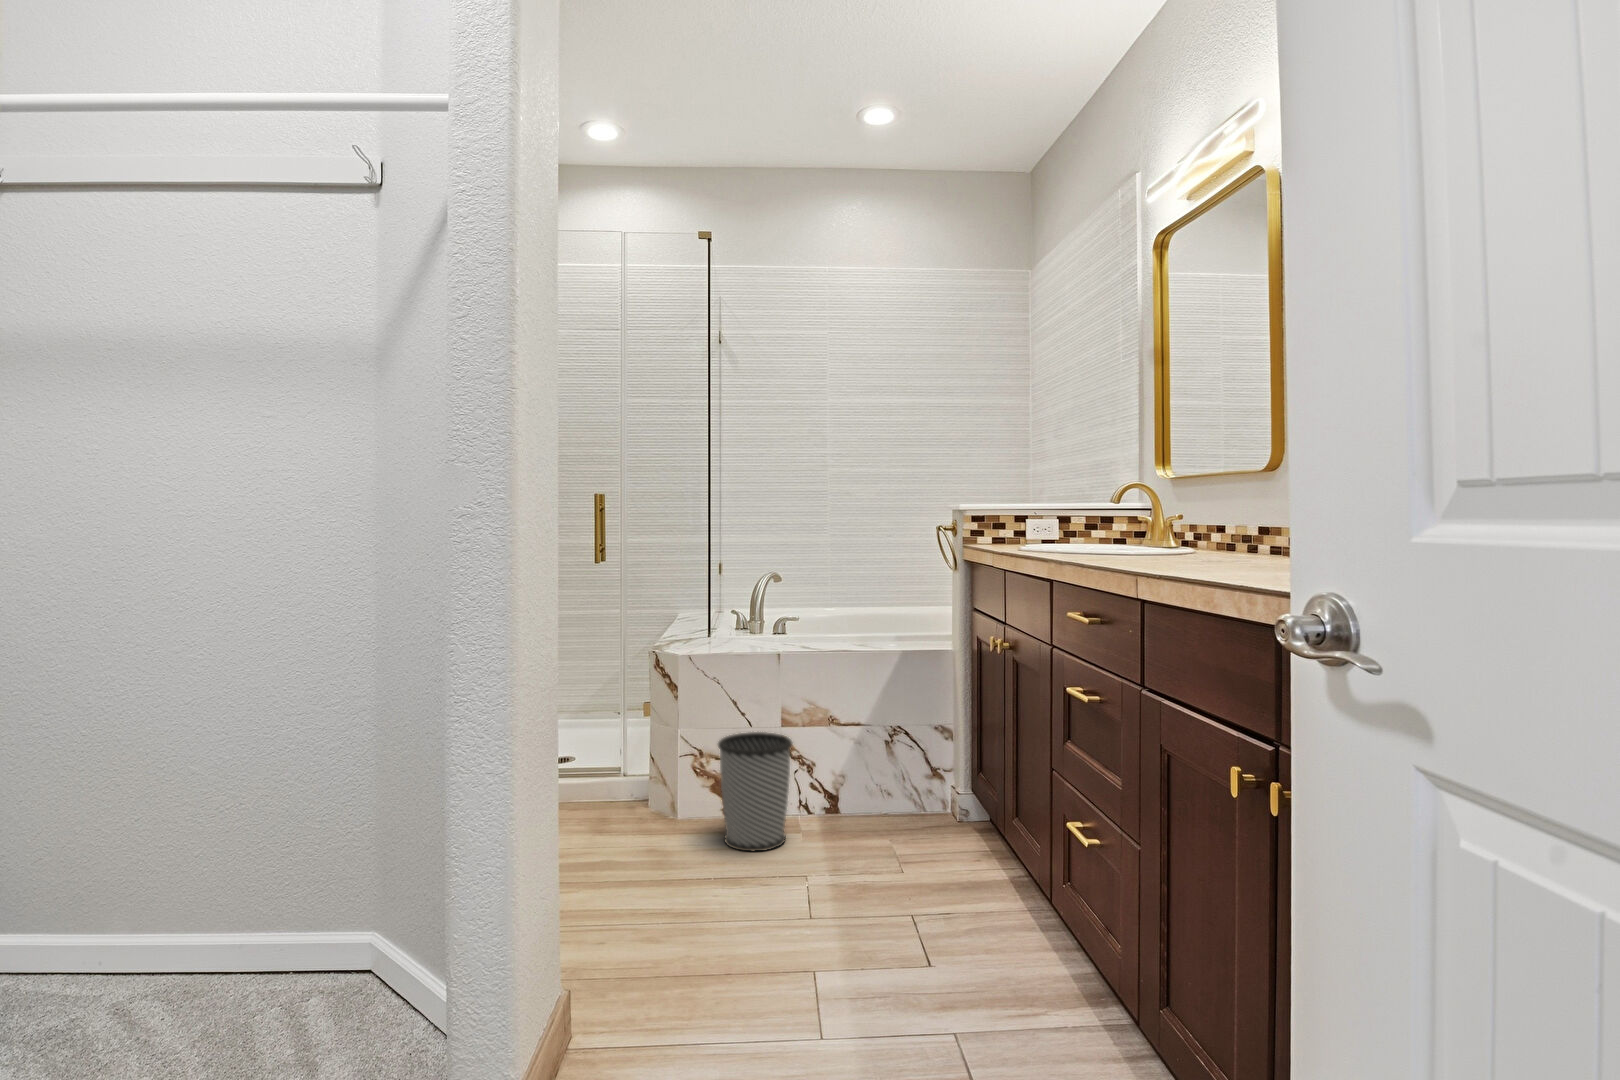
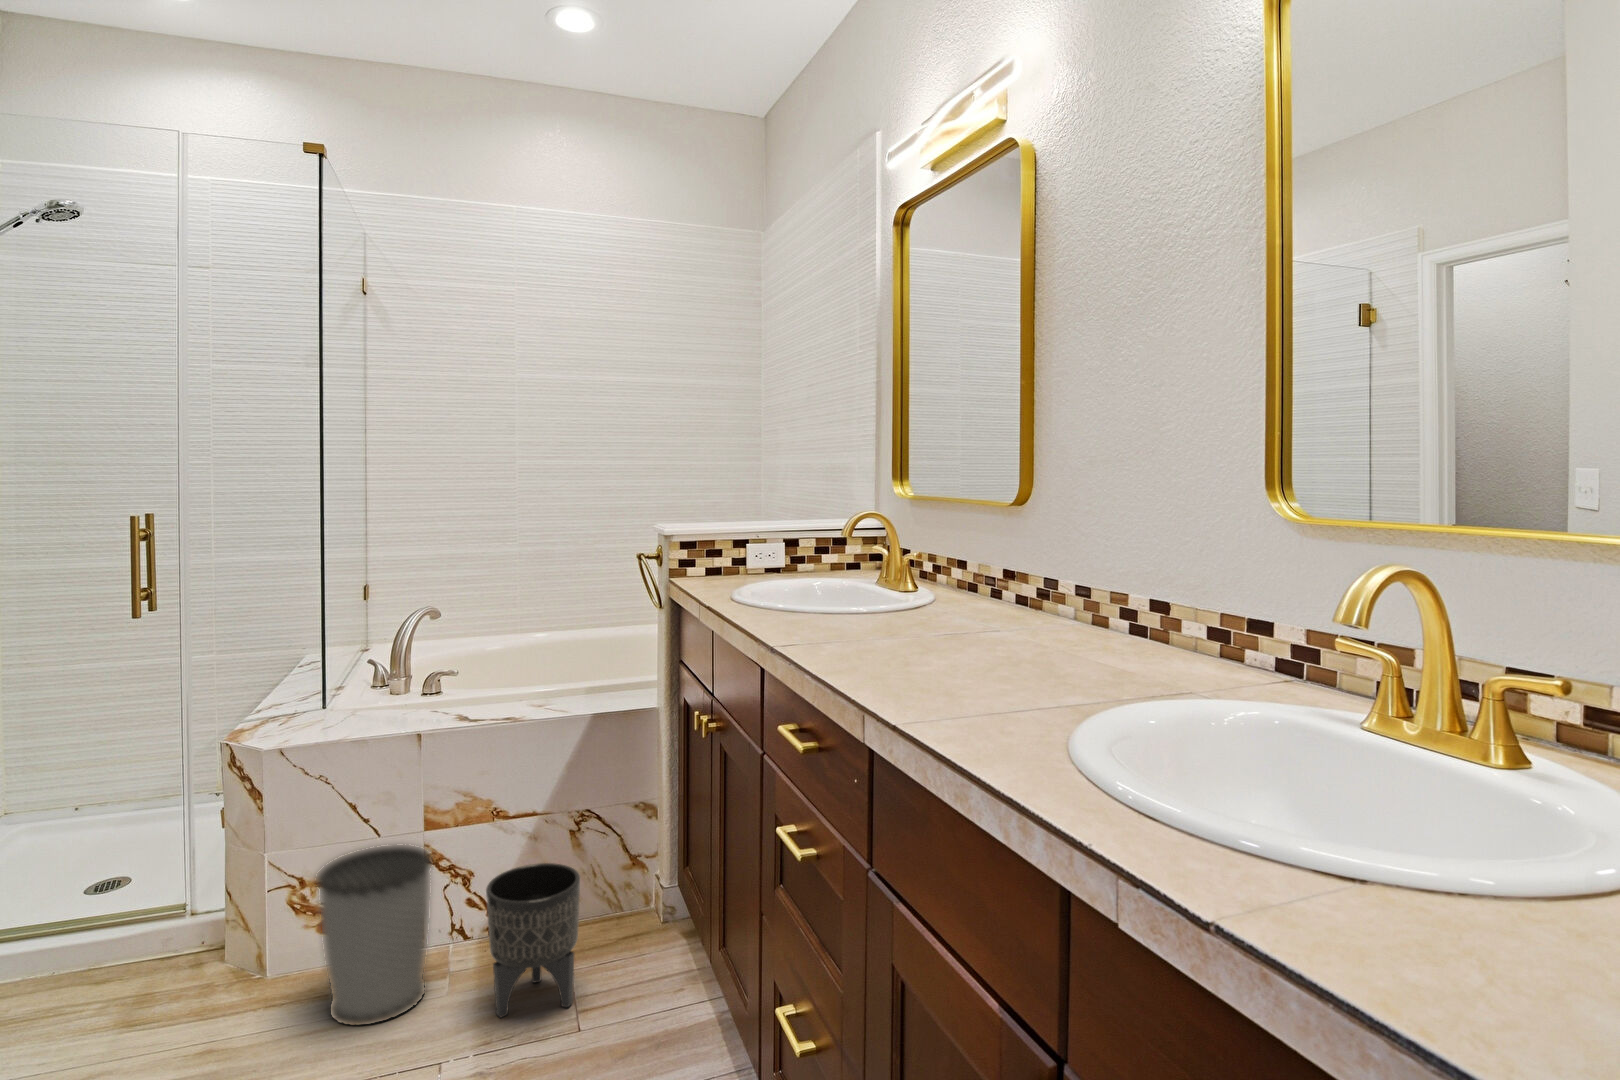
planter: none [831,754,899,861] -> present [486,863,580,1018]

